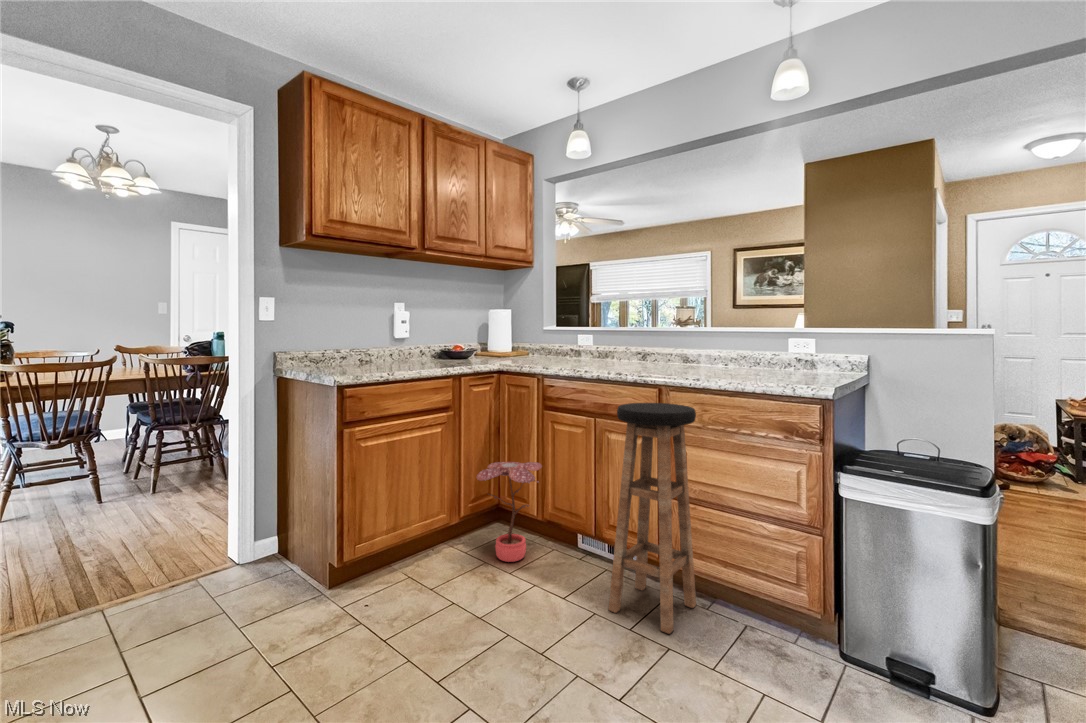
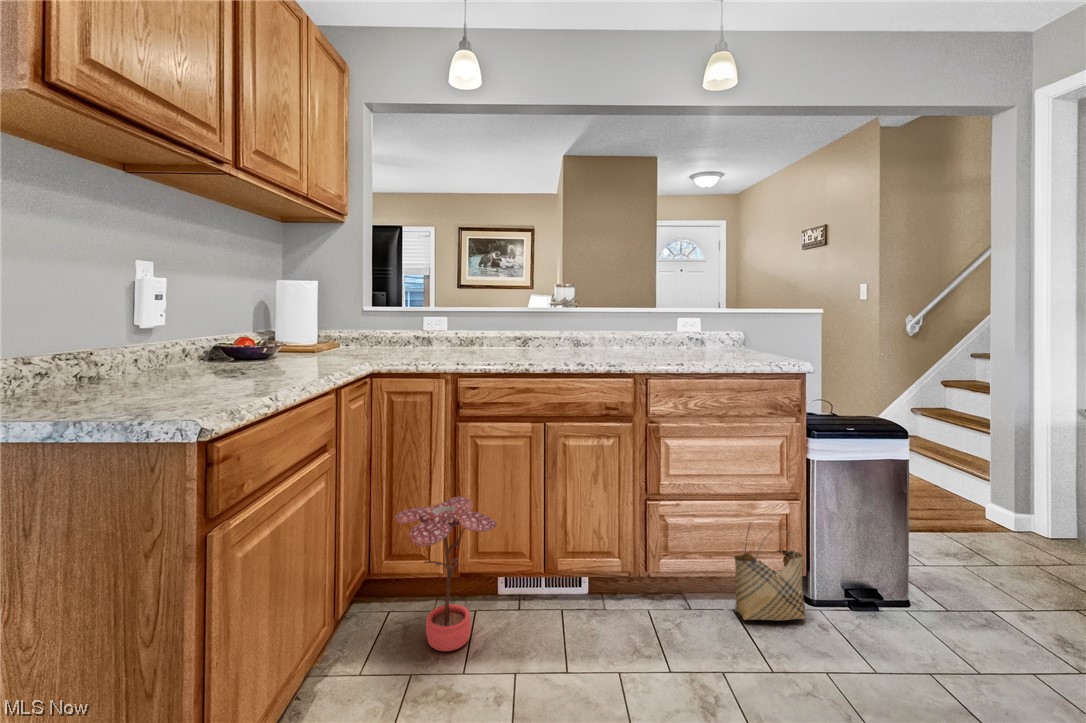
bar stool: present [609,403,696,634] -> none [618,394,713,653]
woven basket: none [728,540,807,656] -> present [734,522,805,620]

